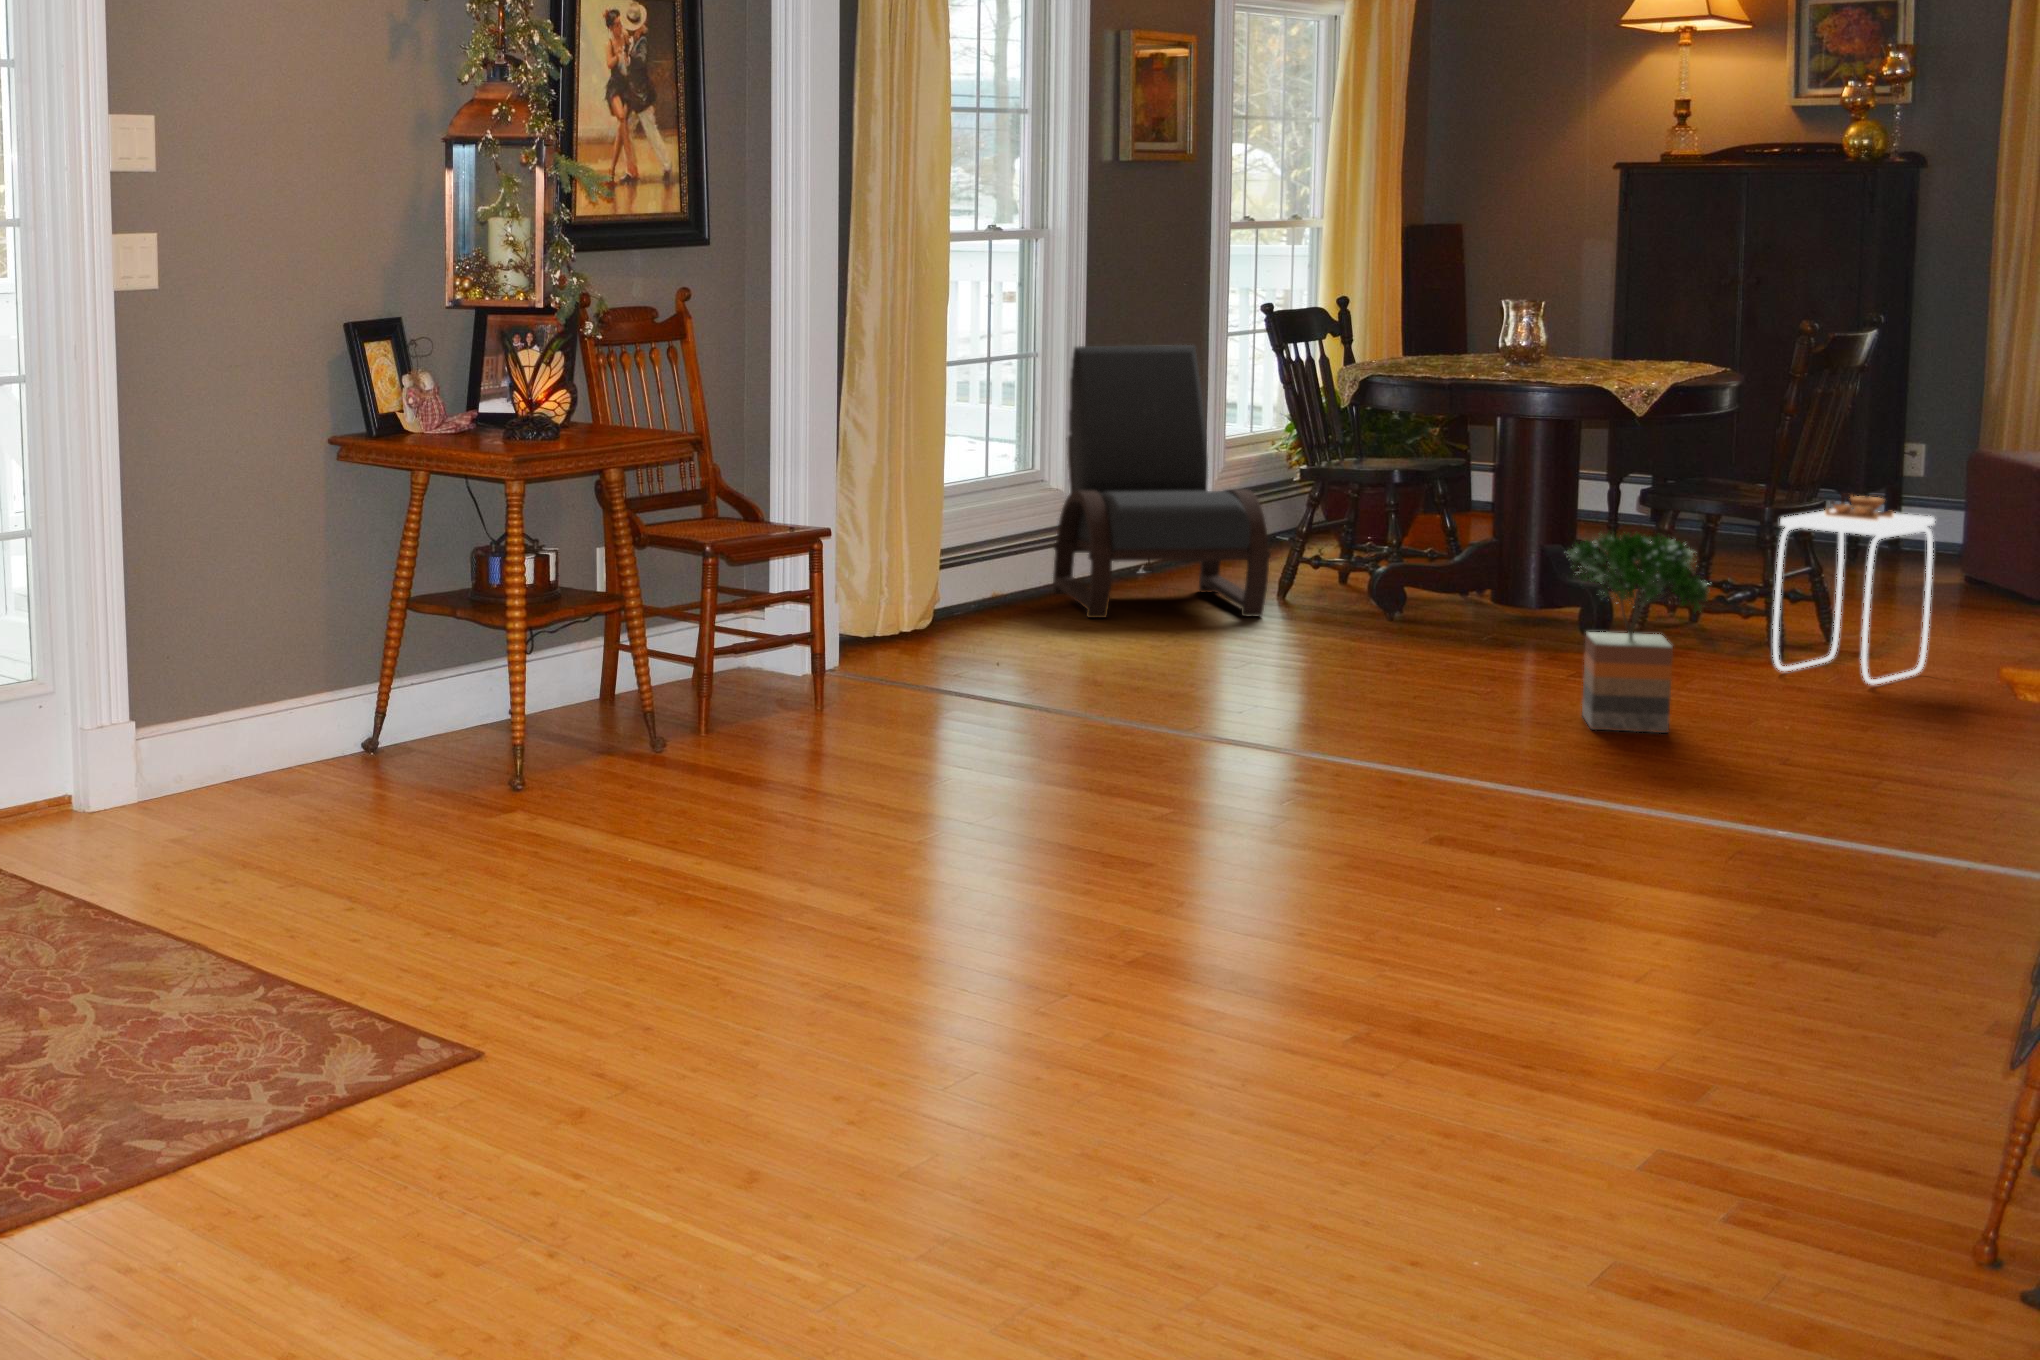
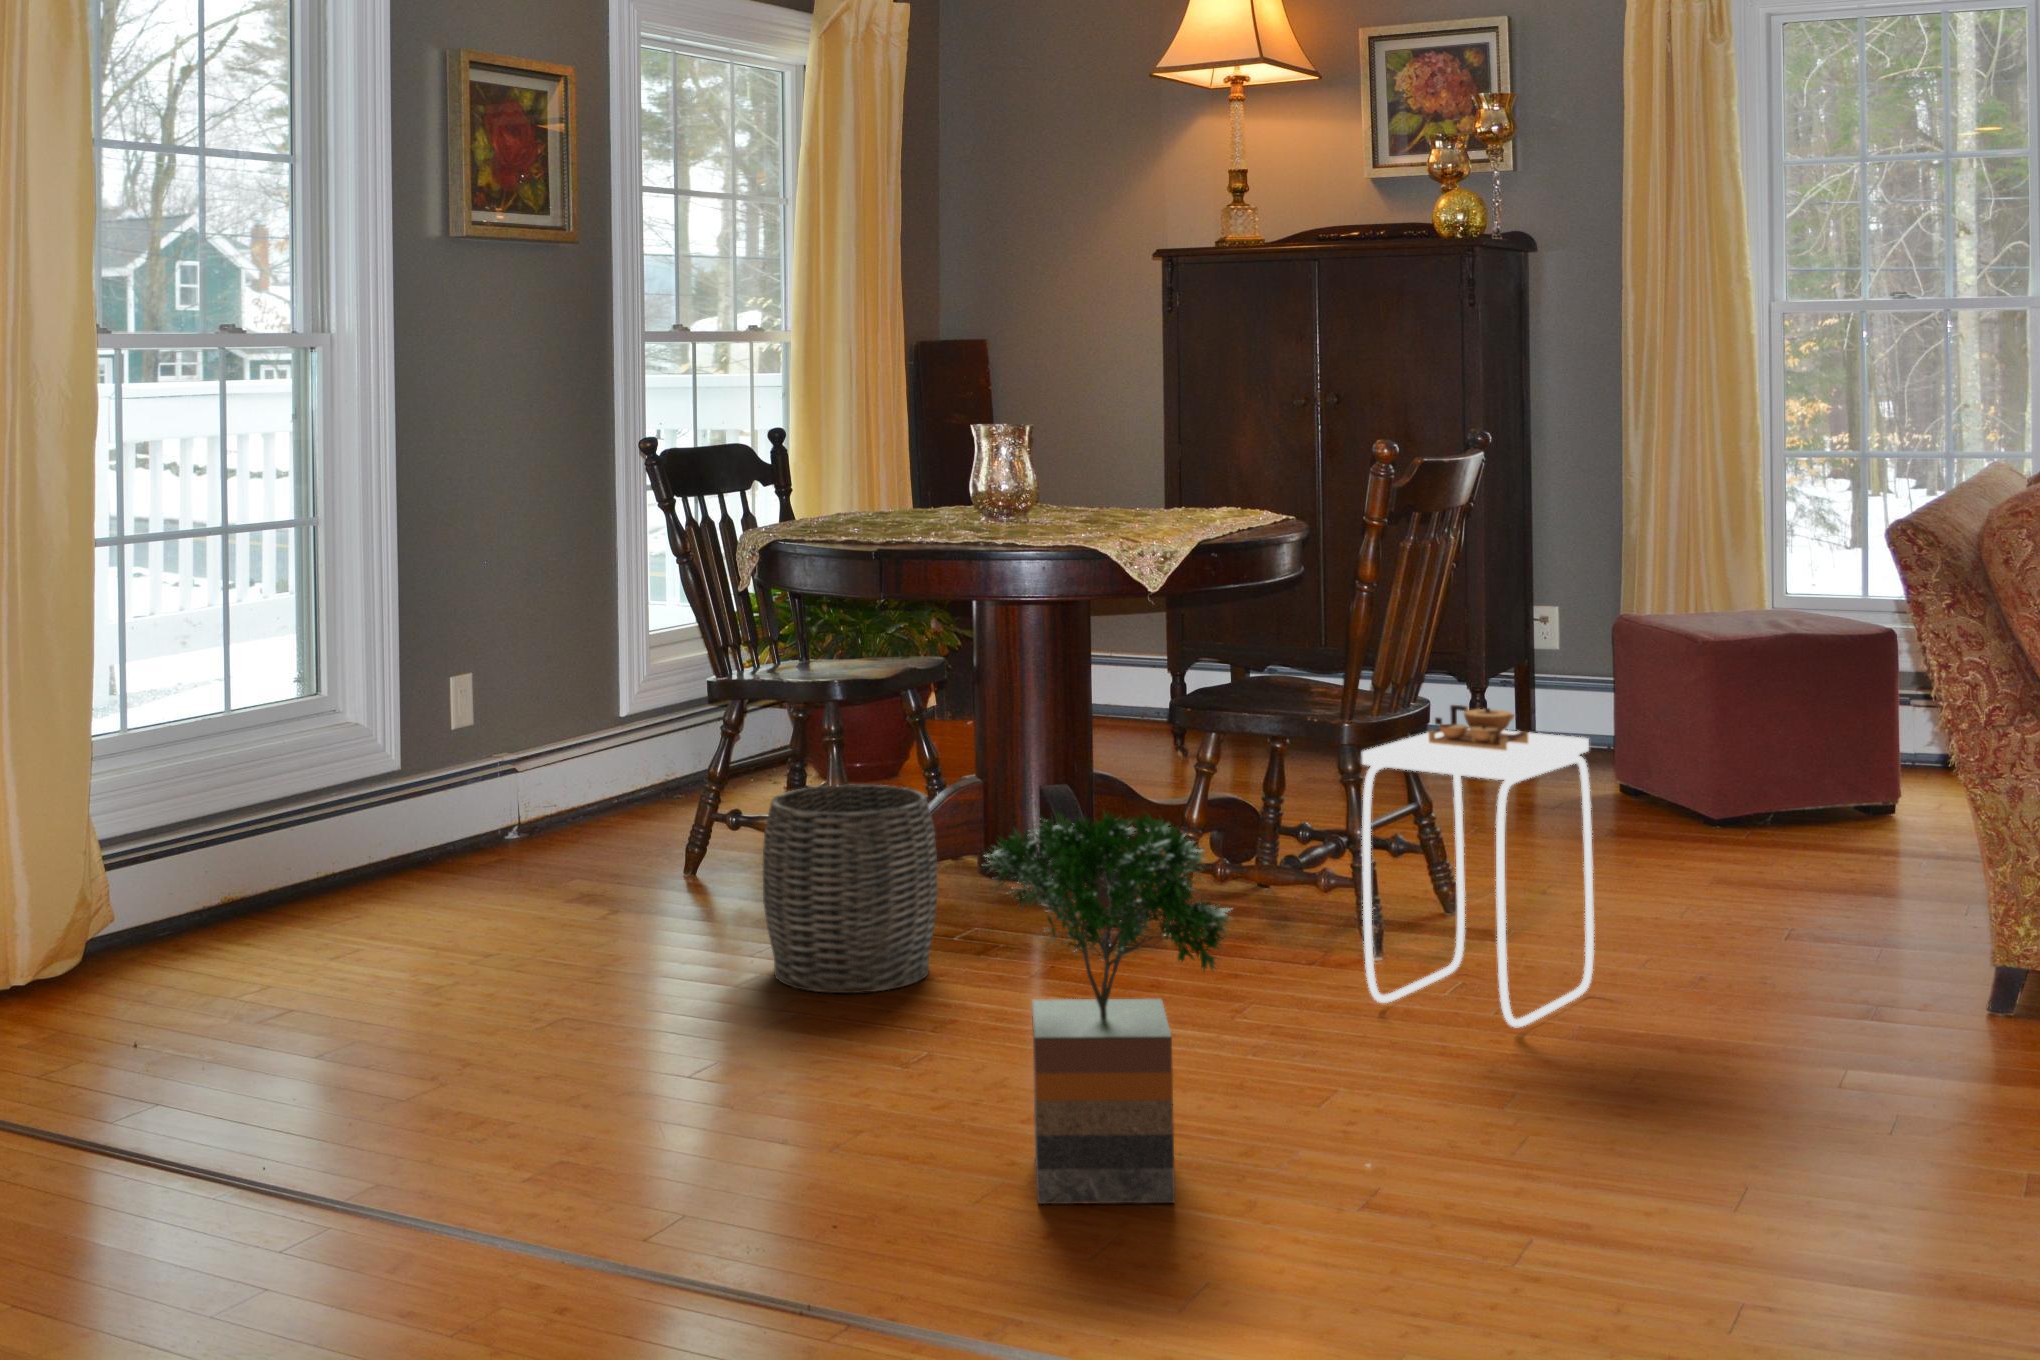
lounge chair: present [1053,345,1271,618] -> none [334,497,632,947]
woven basket: none [1372,532,1486,652] -> present [763,785,938,993]

